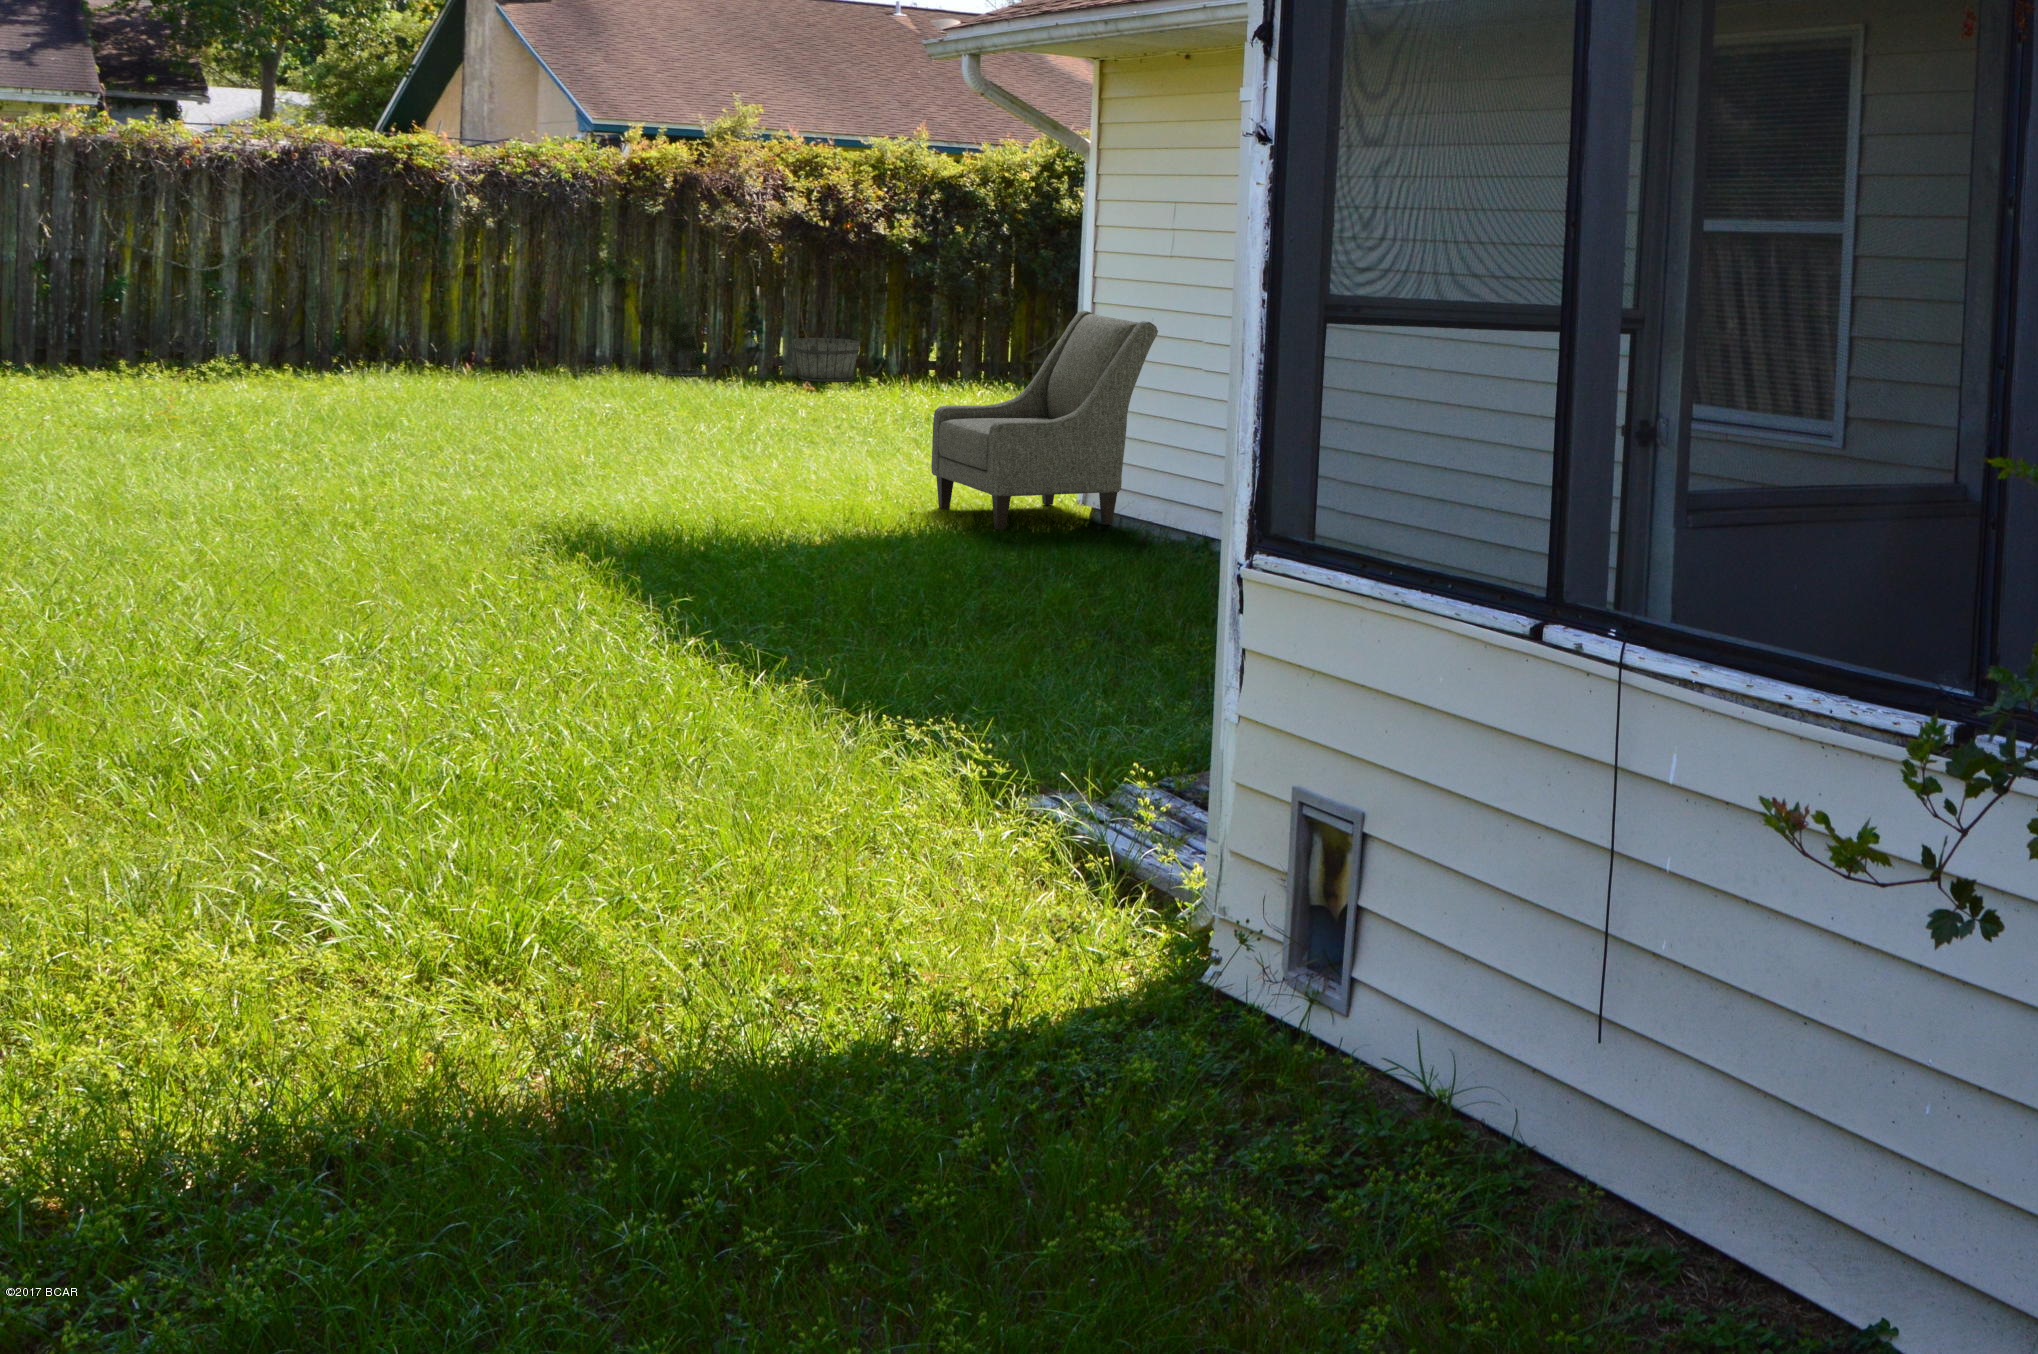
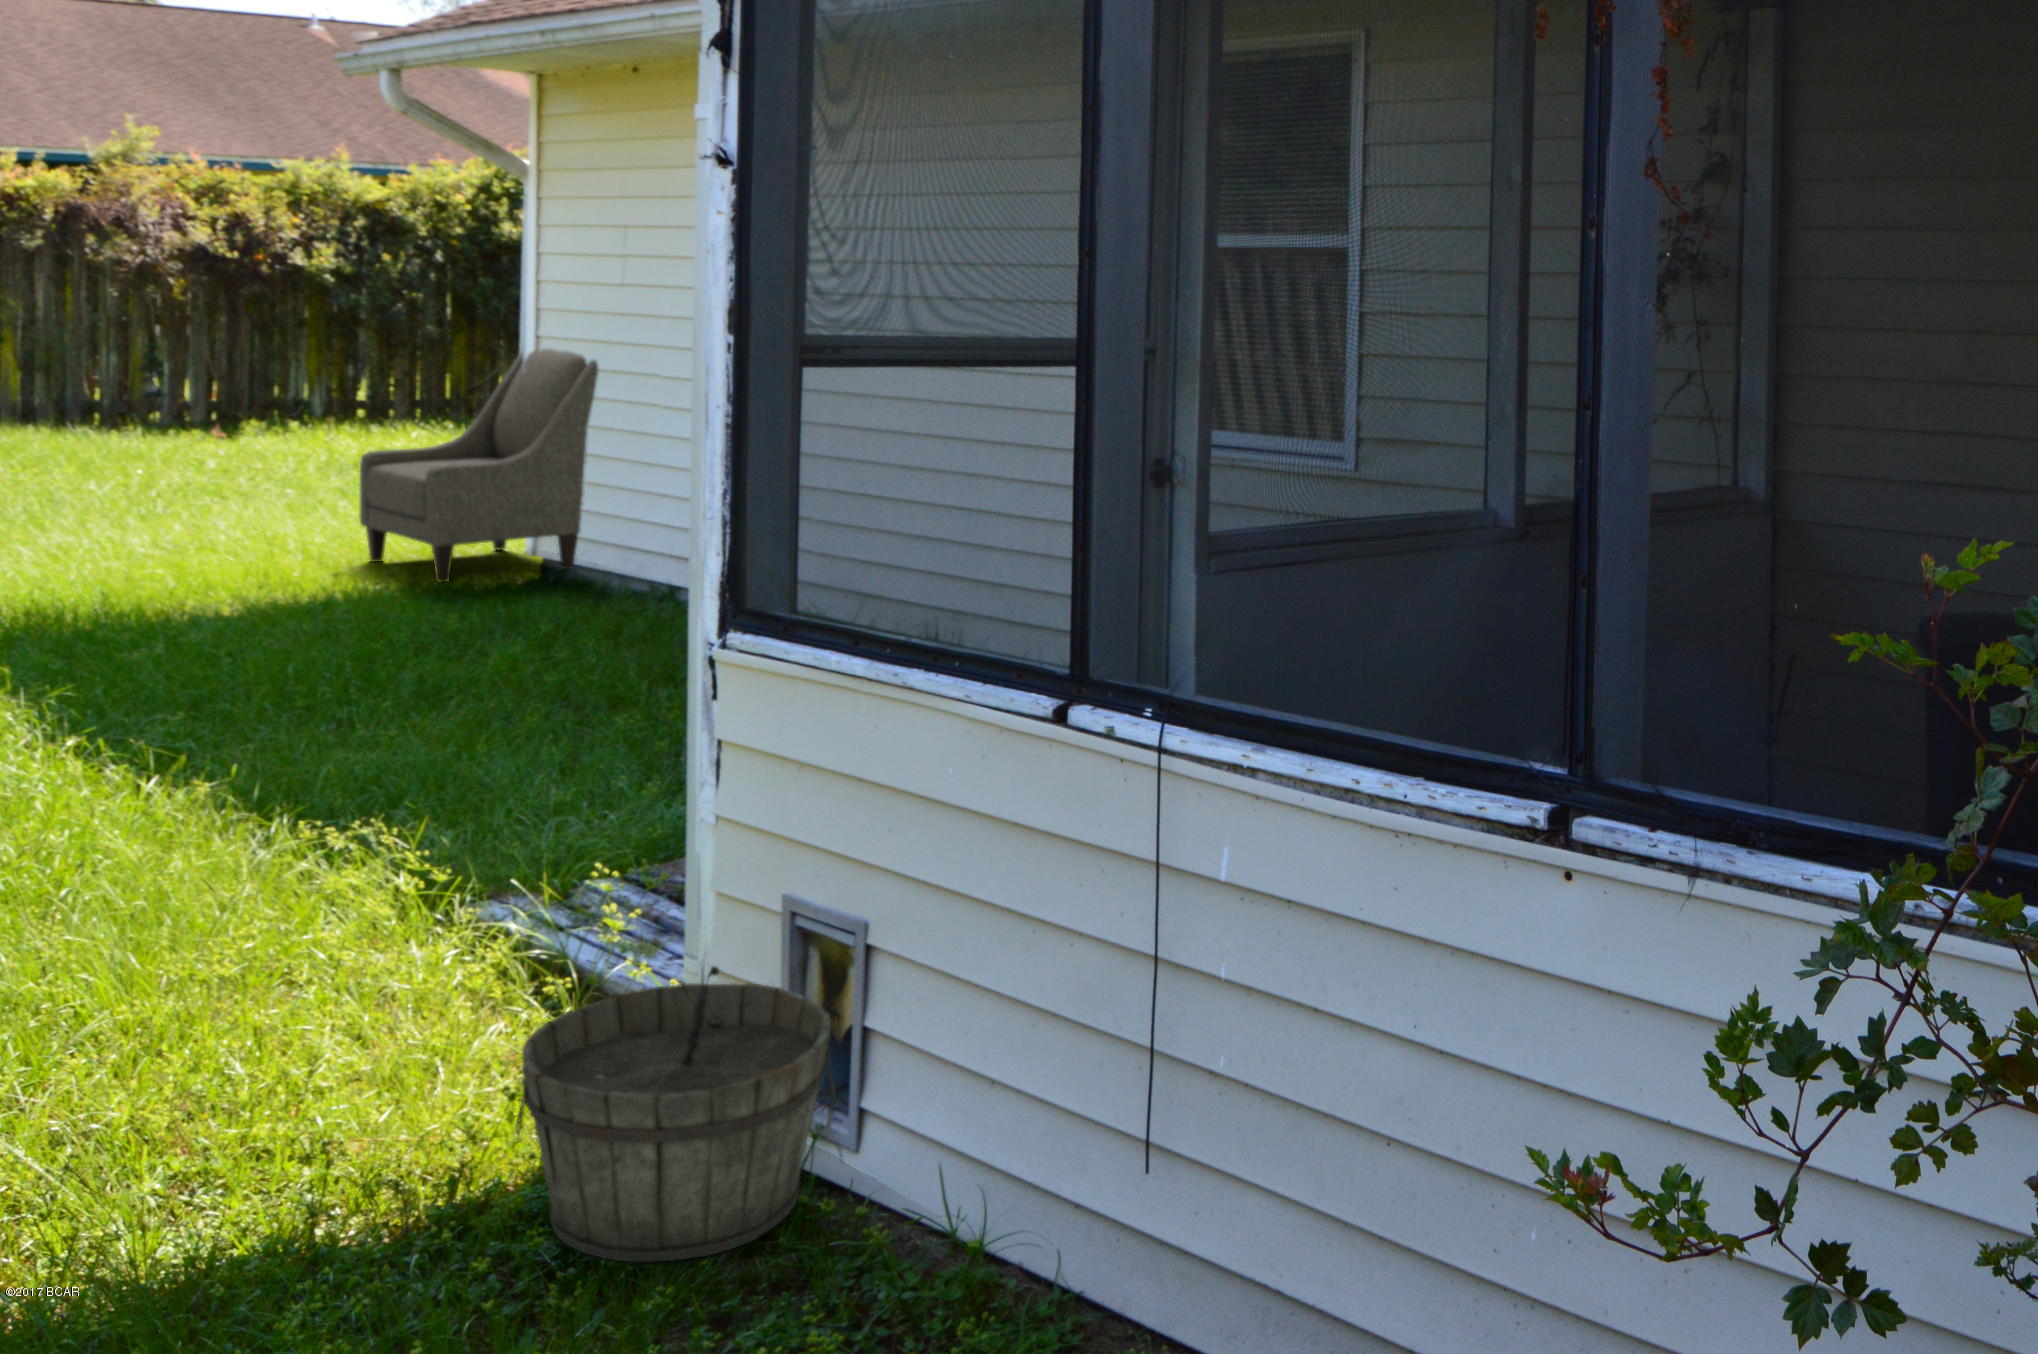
potted tree: present [662,300,706,376] -> none [32,337,97,425]
wooden bucket: present [793,326,860,382] -> present [515,966,835,1262]

